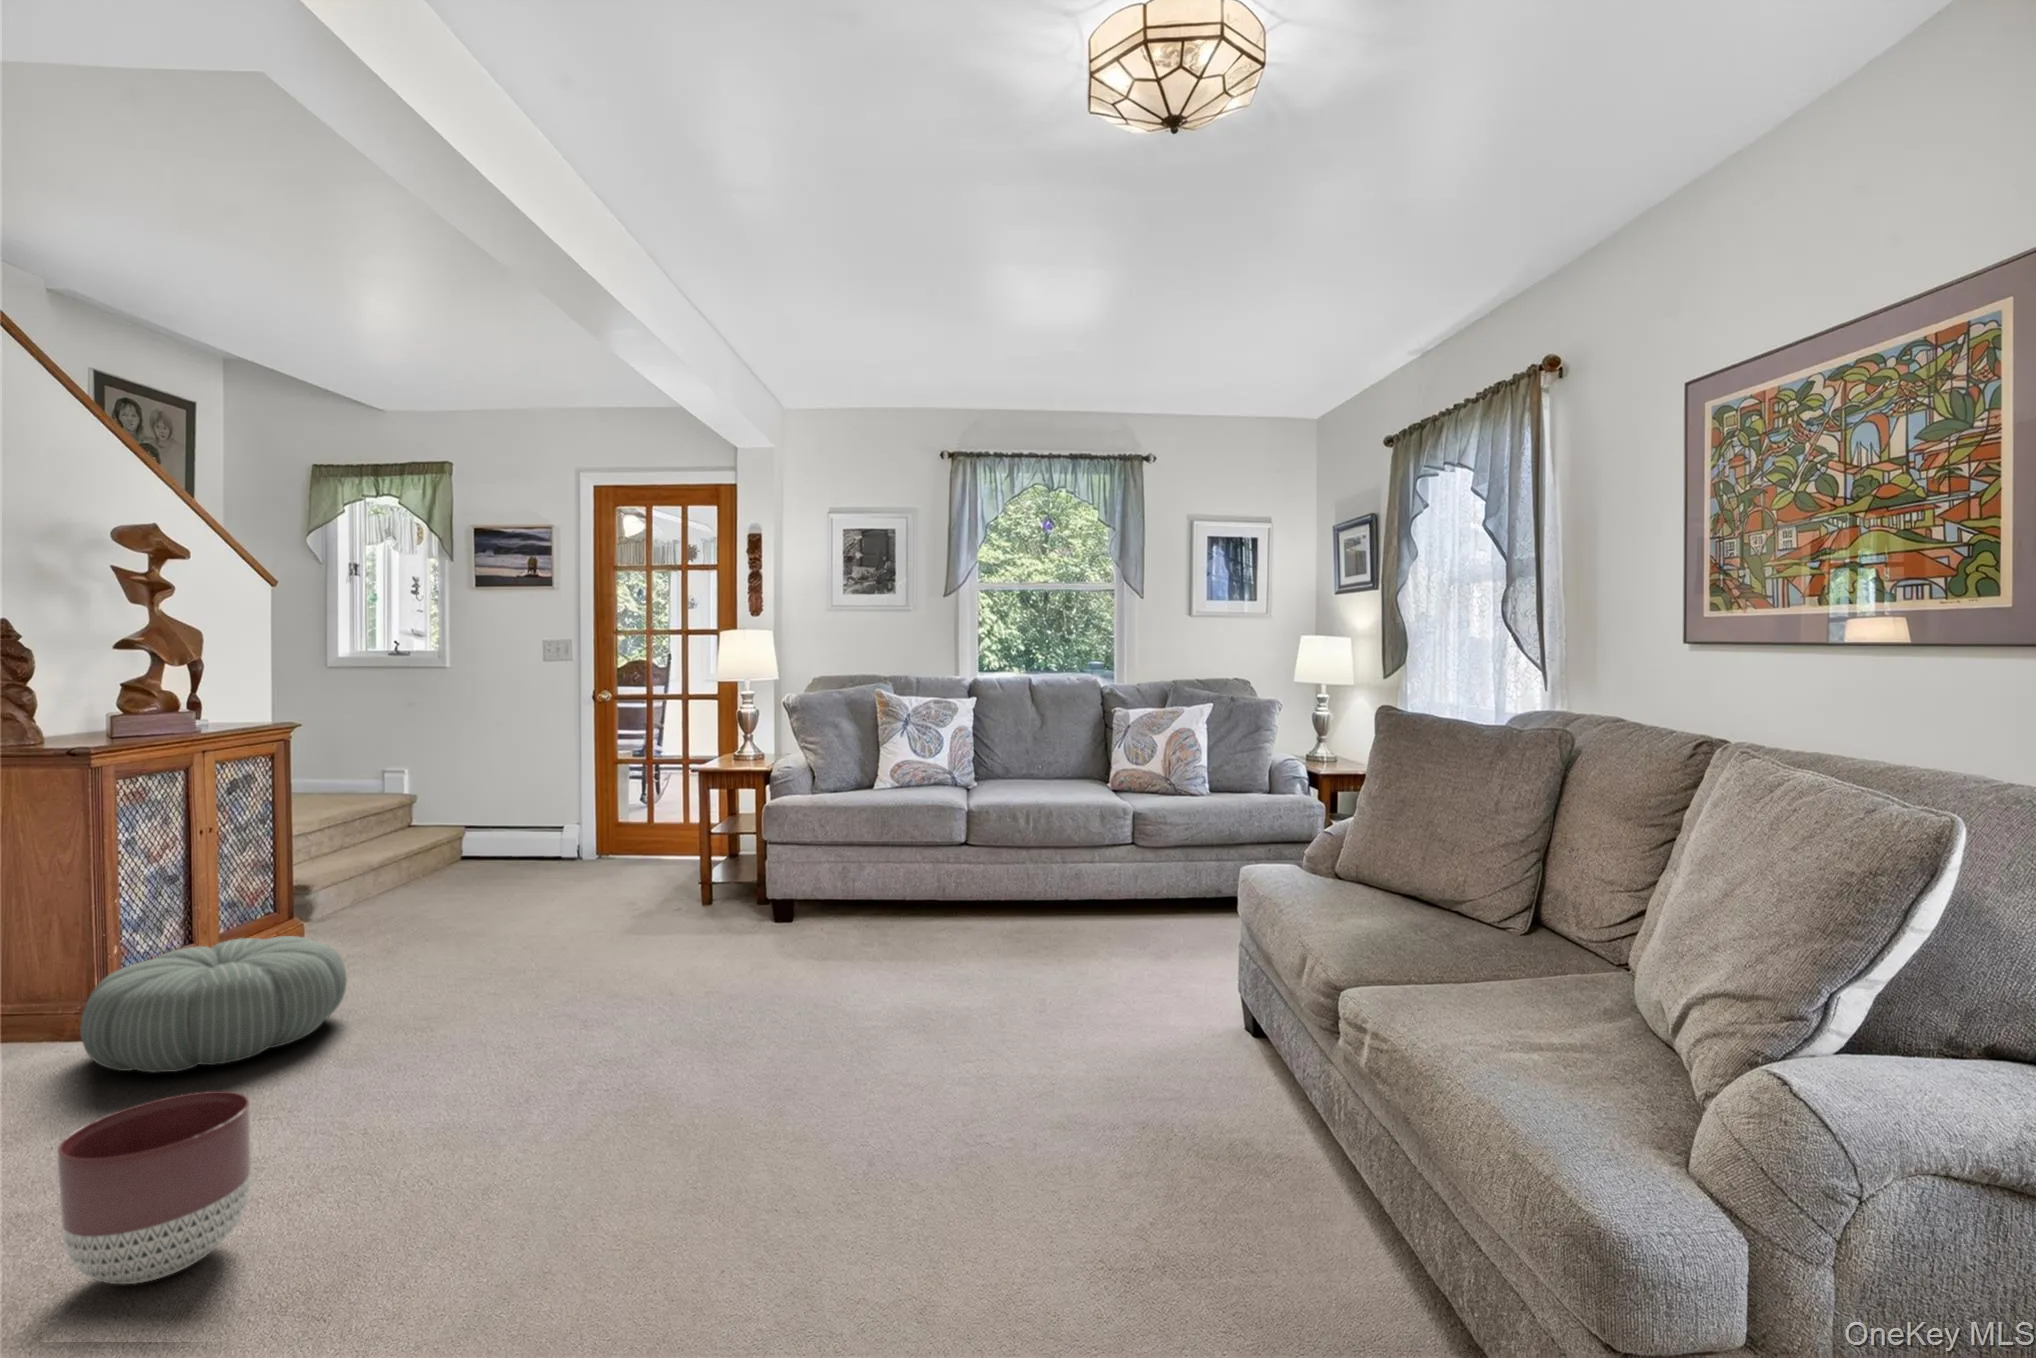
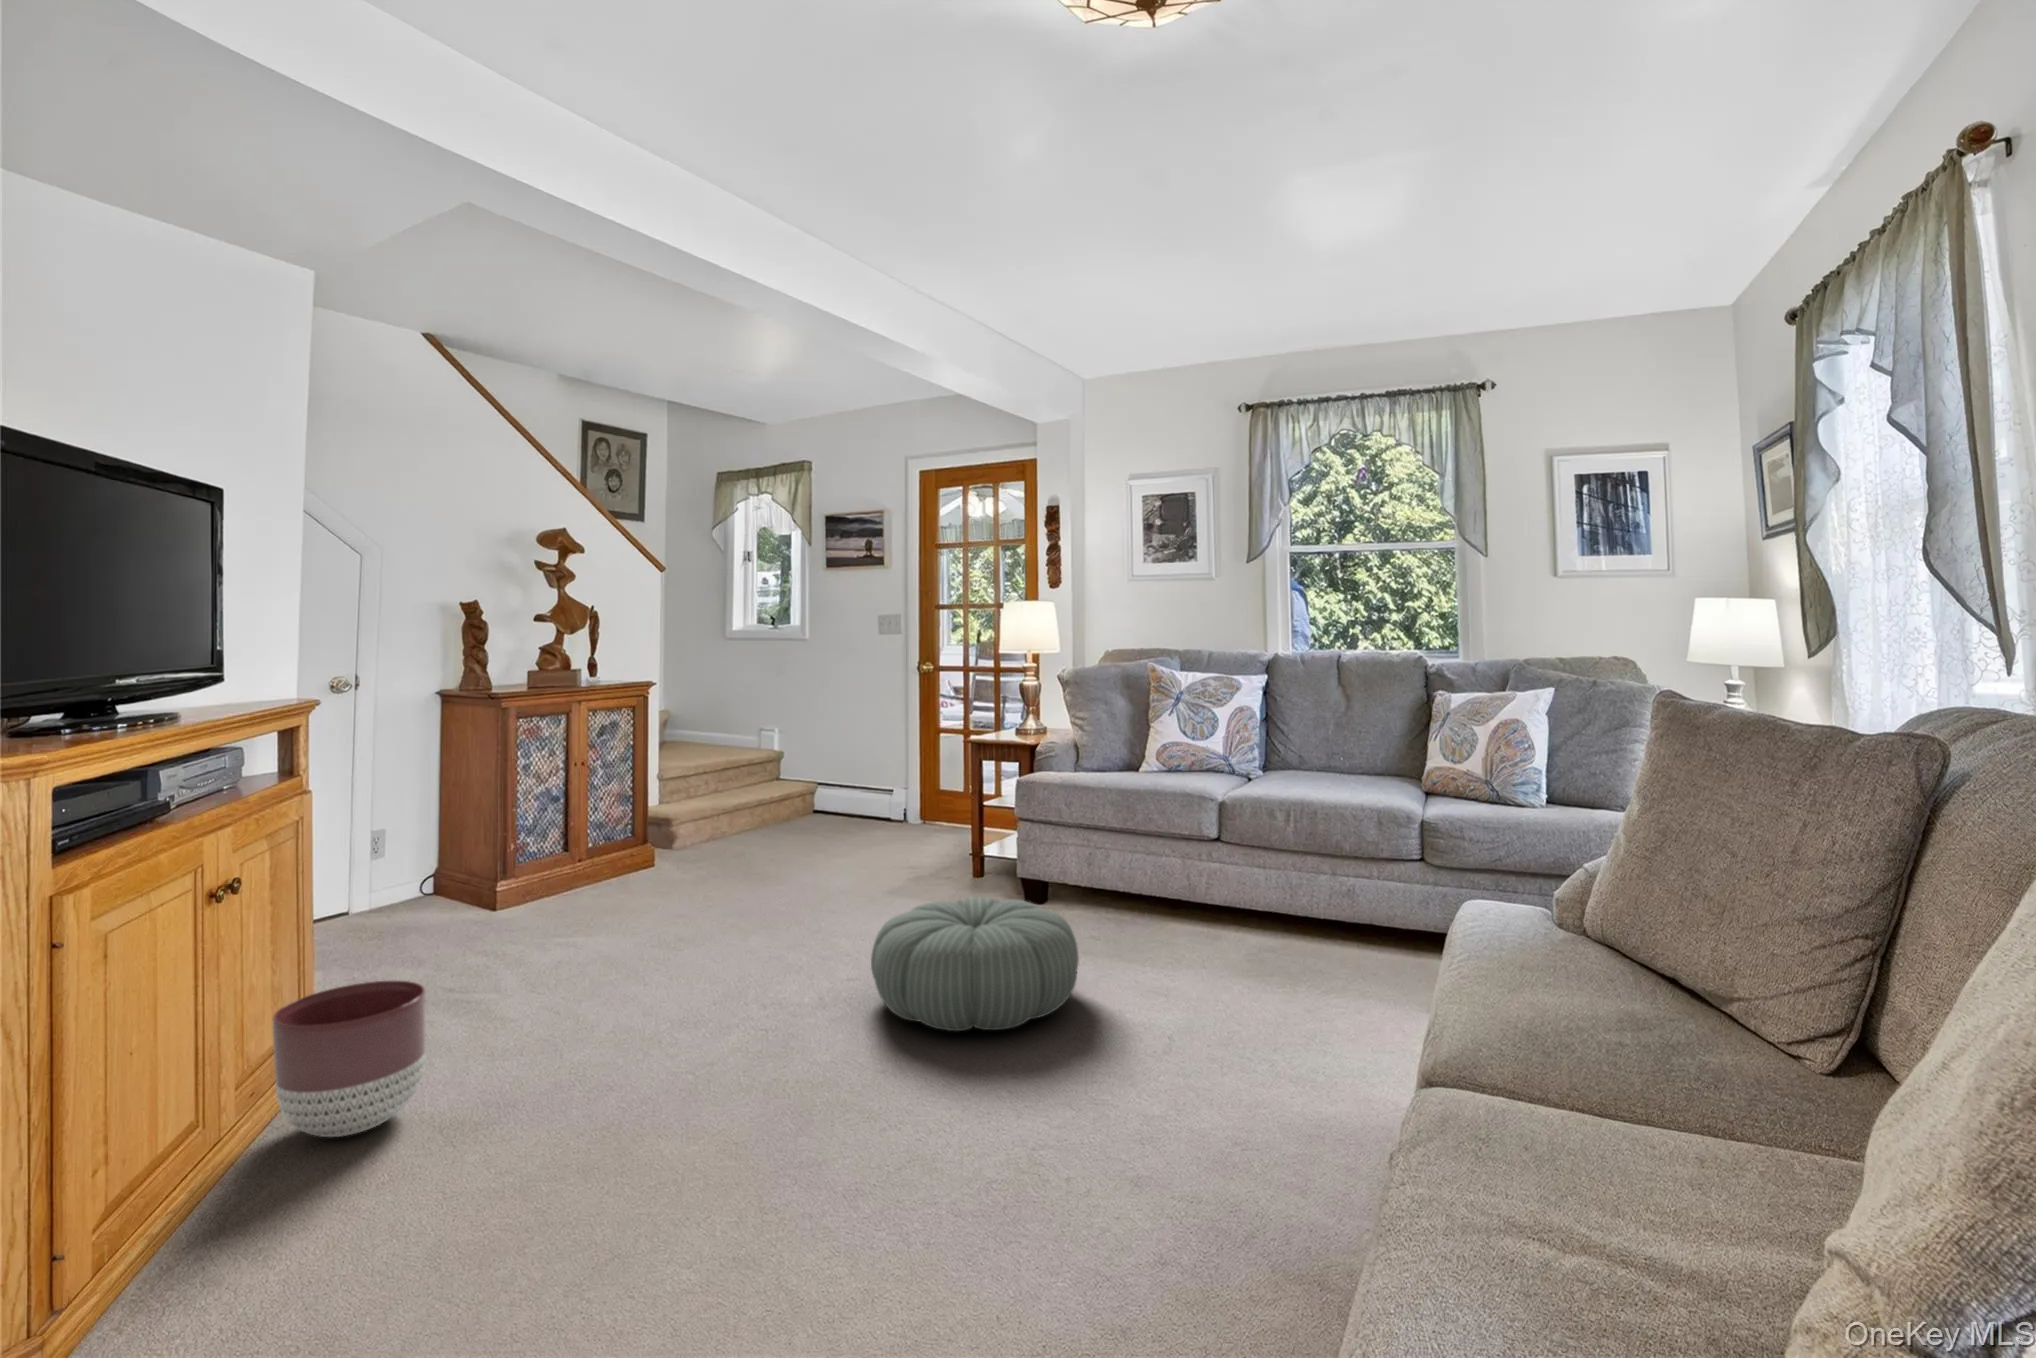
pouf: present [80,936,347,1073] -> present [871,897,1079,1031]

